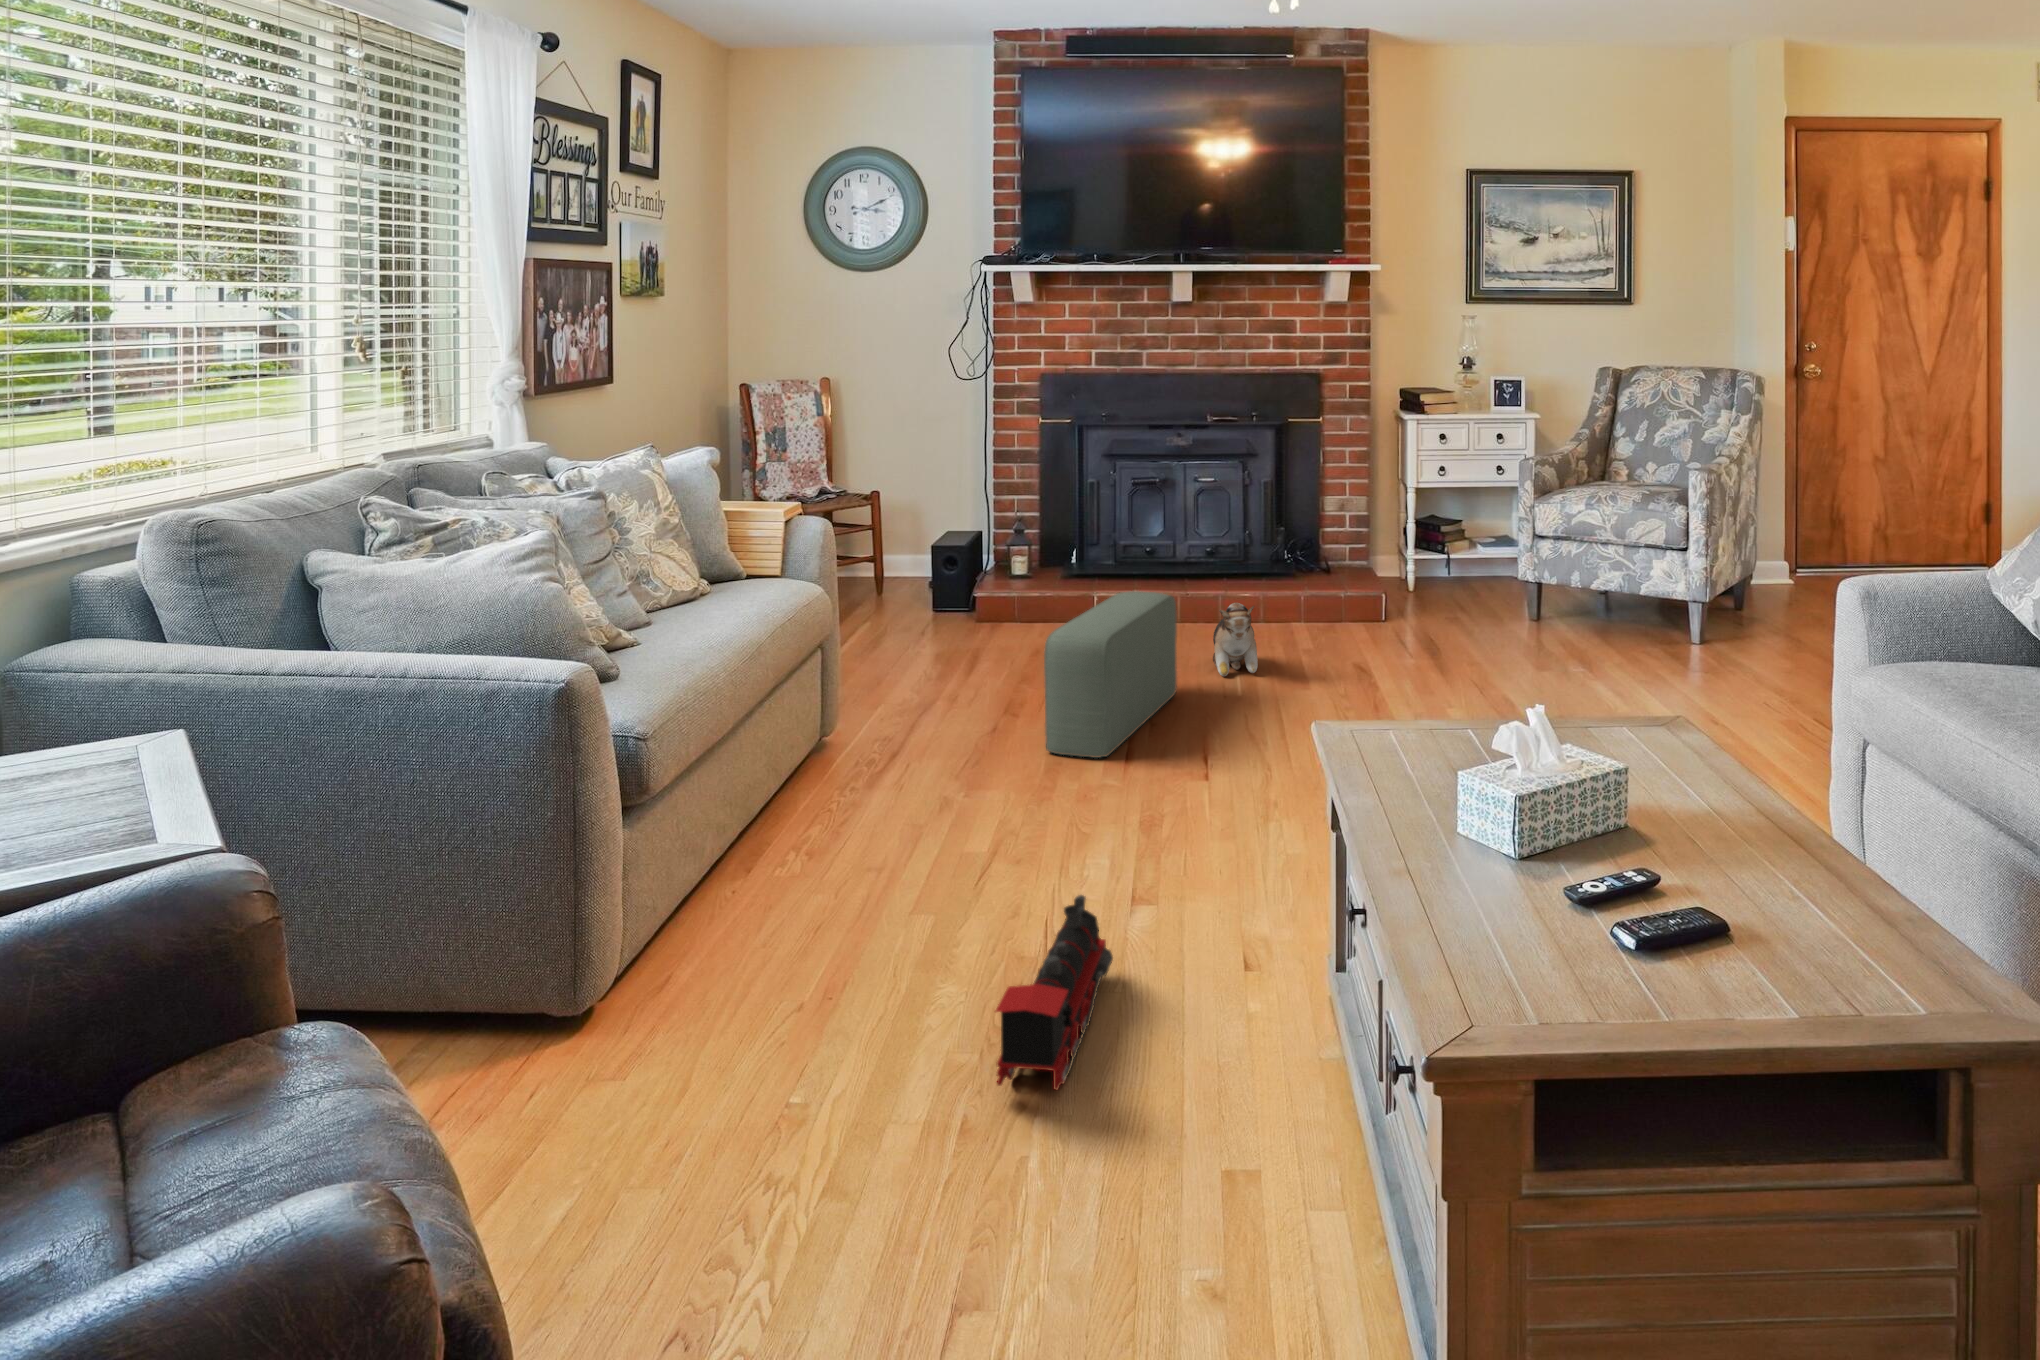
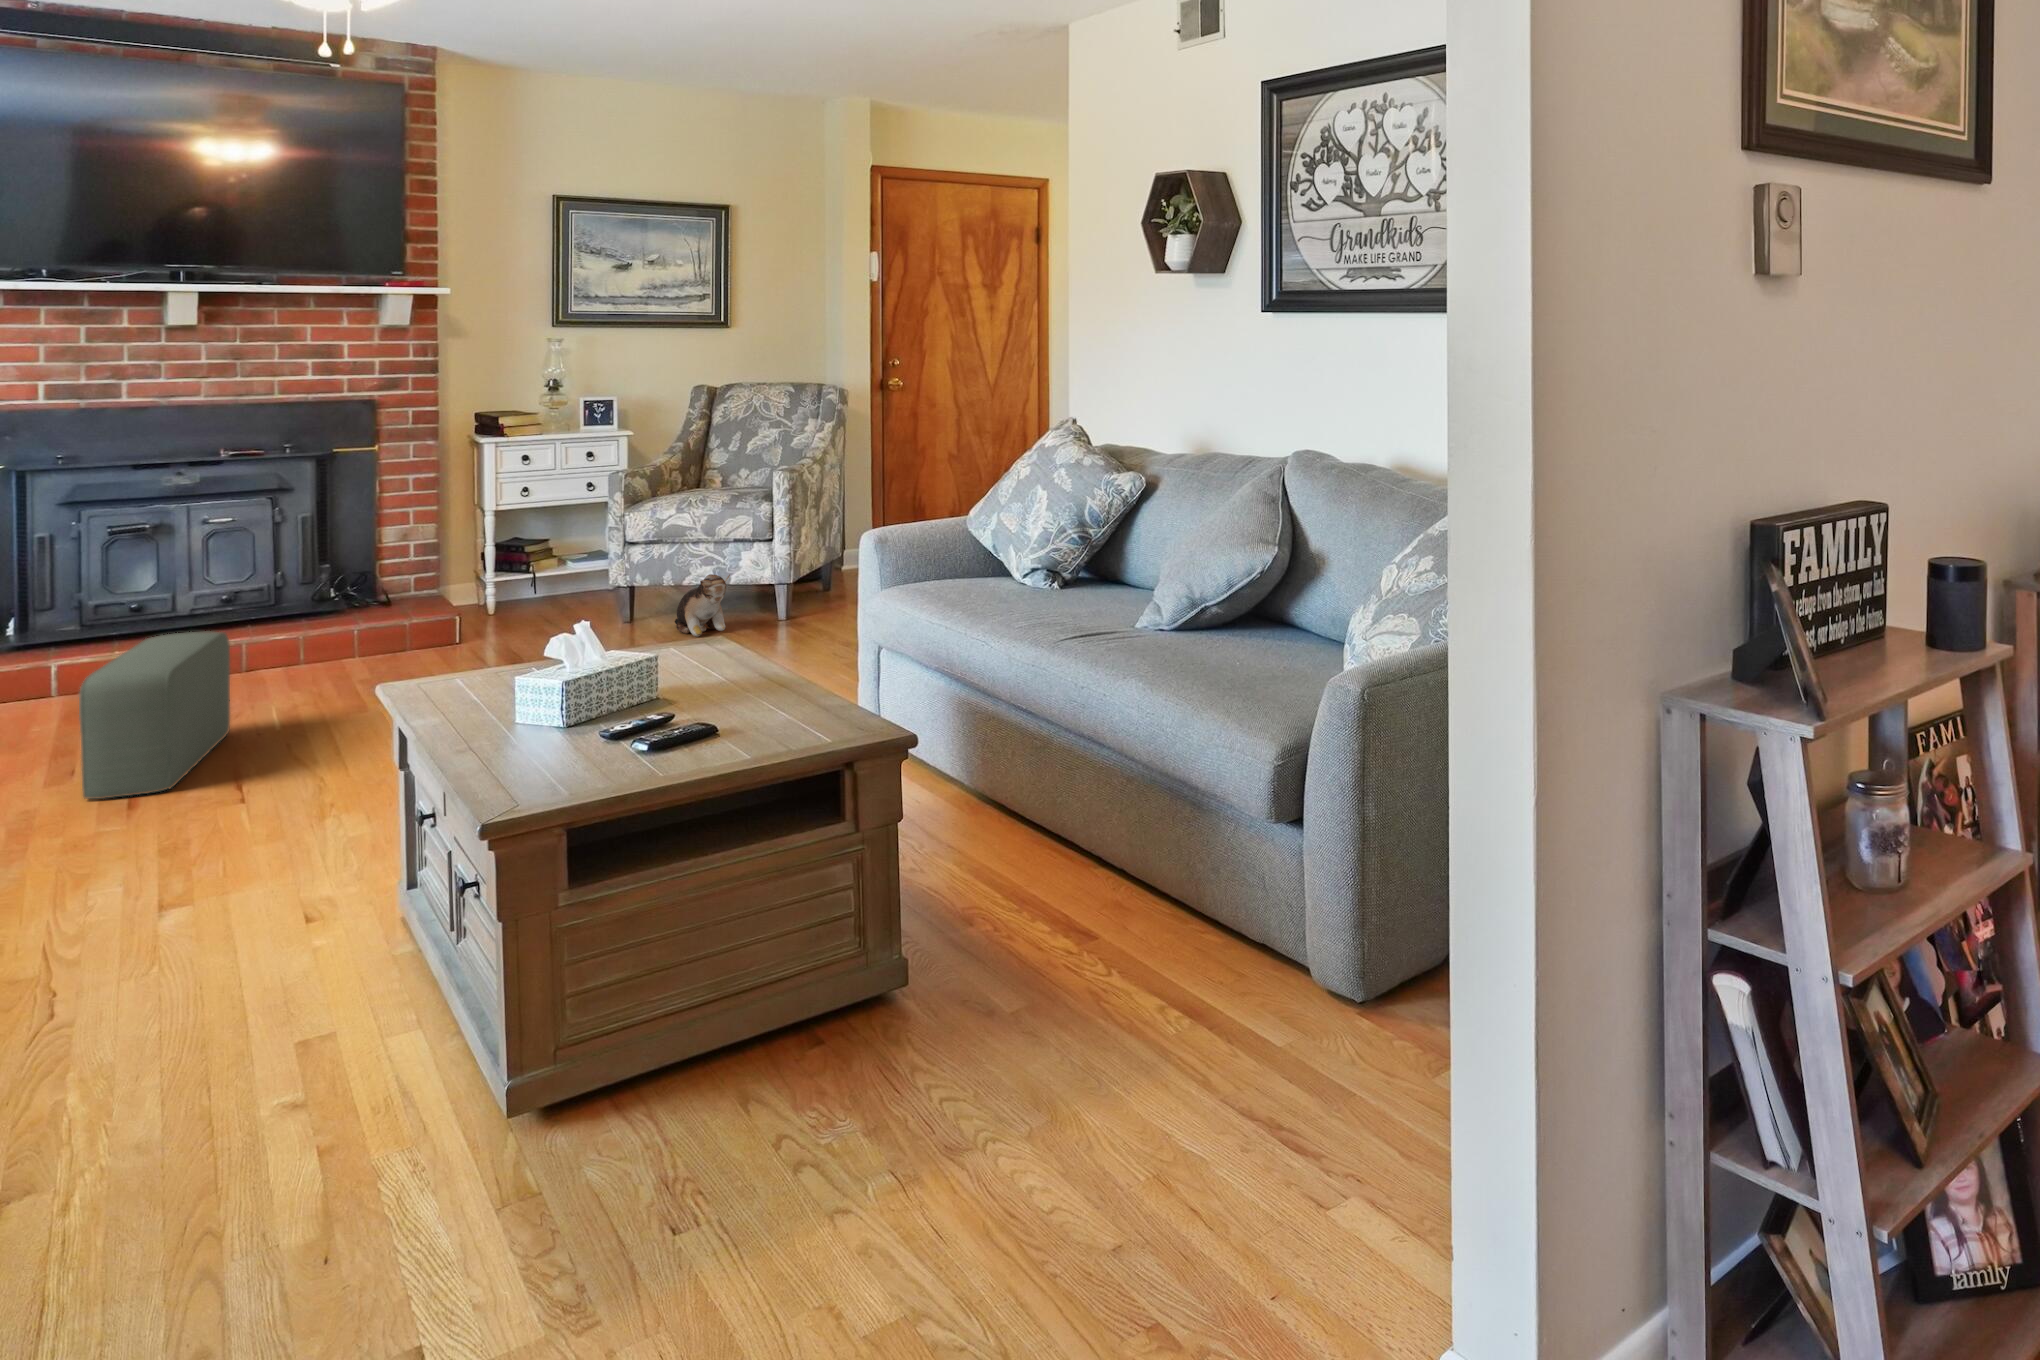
plush toy: present [1213,603,1258,676] -> present [675,574,730,637]
toy train: present [996,895,1113,1090] -> none [204,840,278,966]

